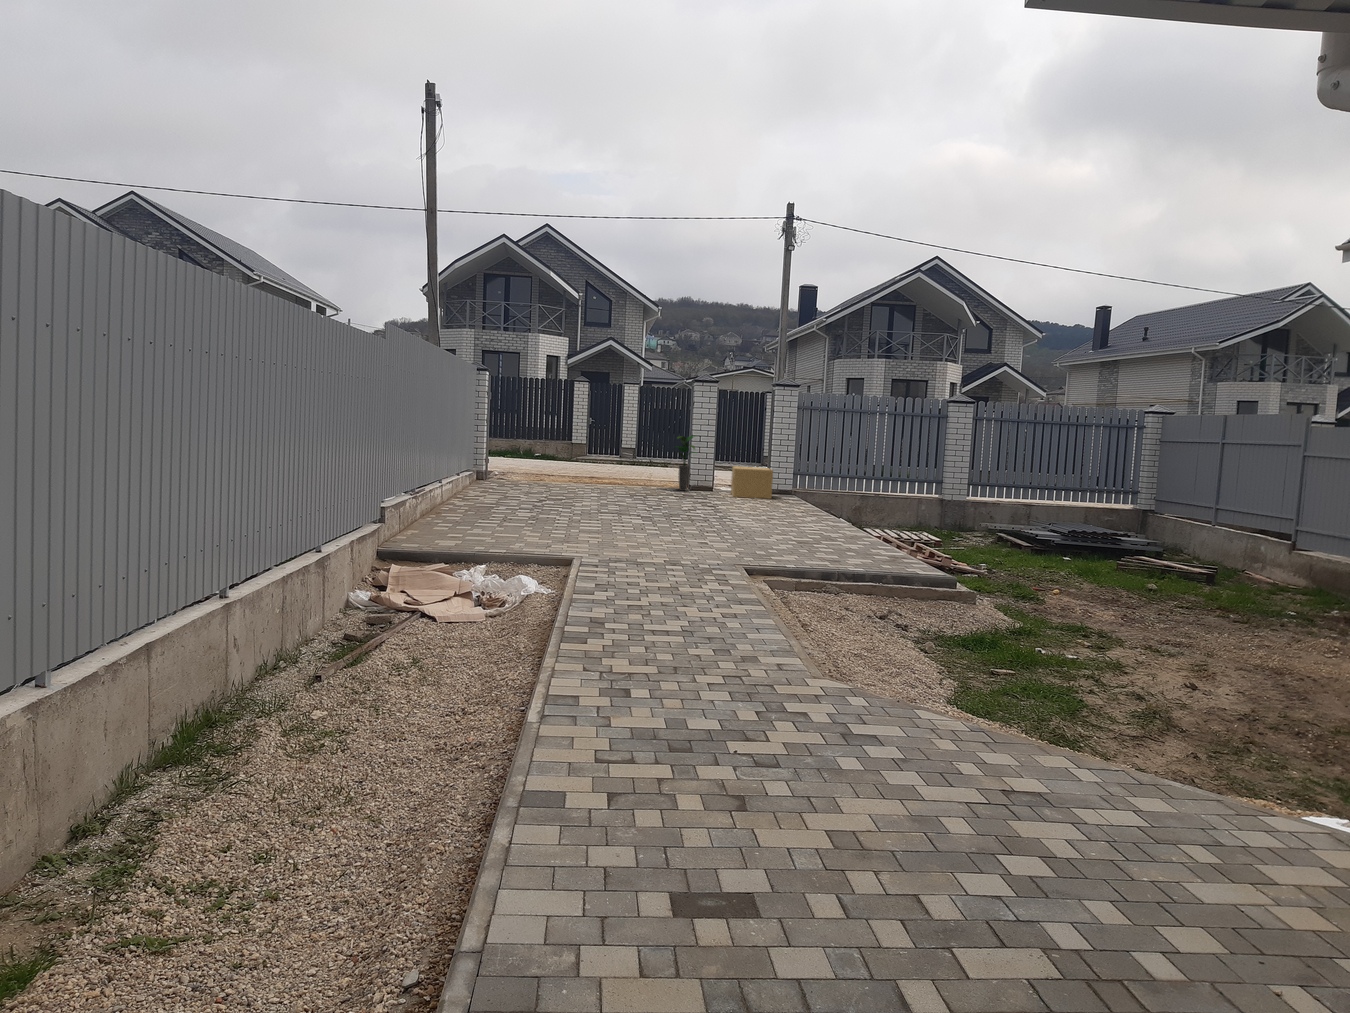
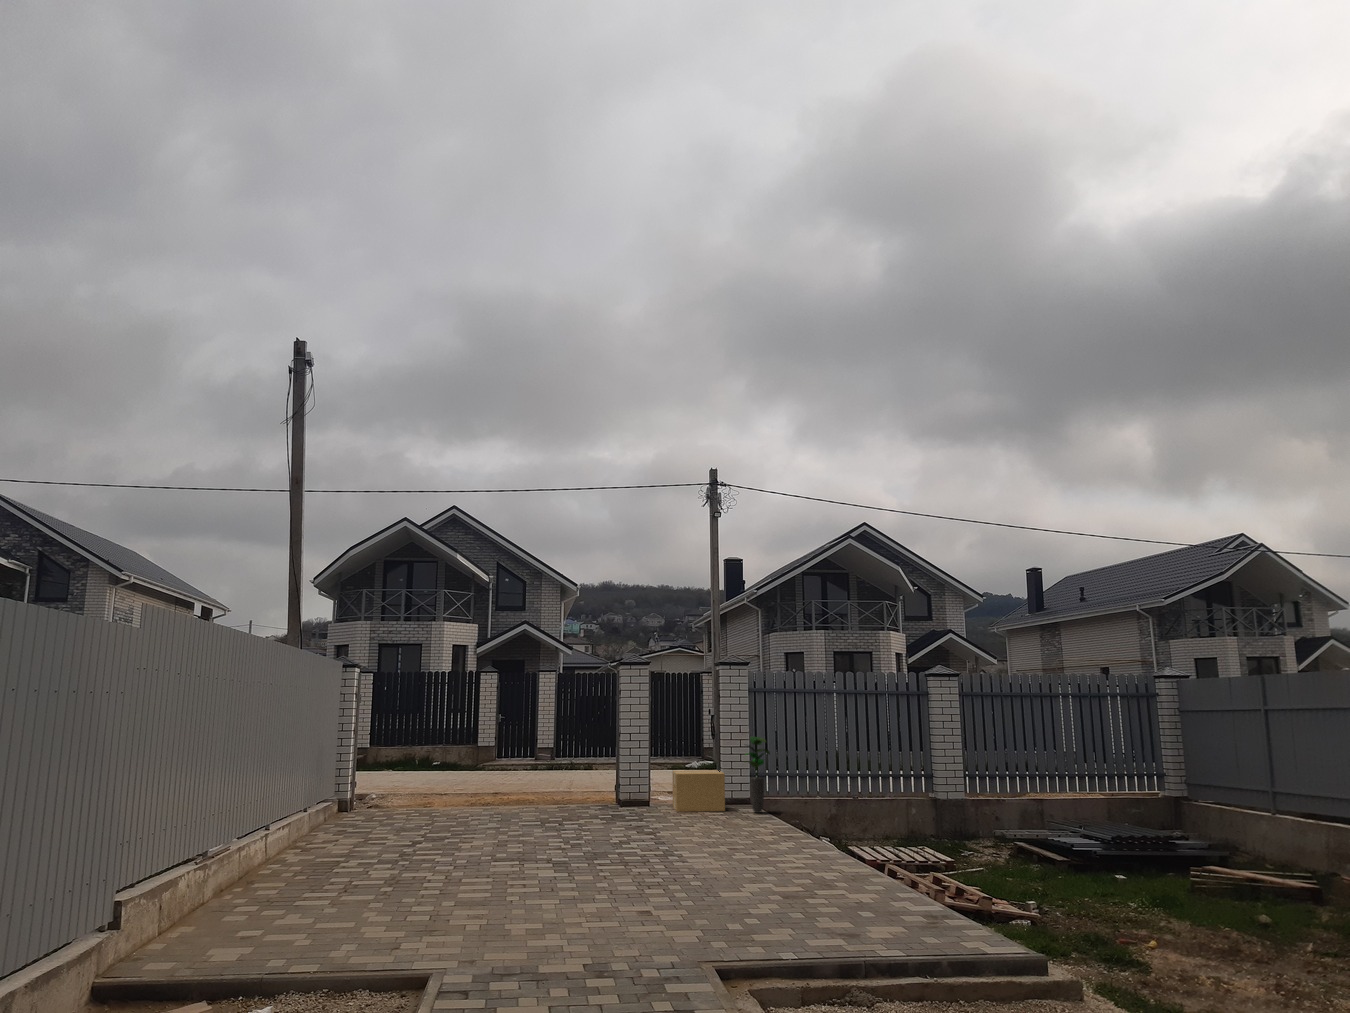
potted plant: present [677,436,695,491] -> present [746,737,770,813]

